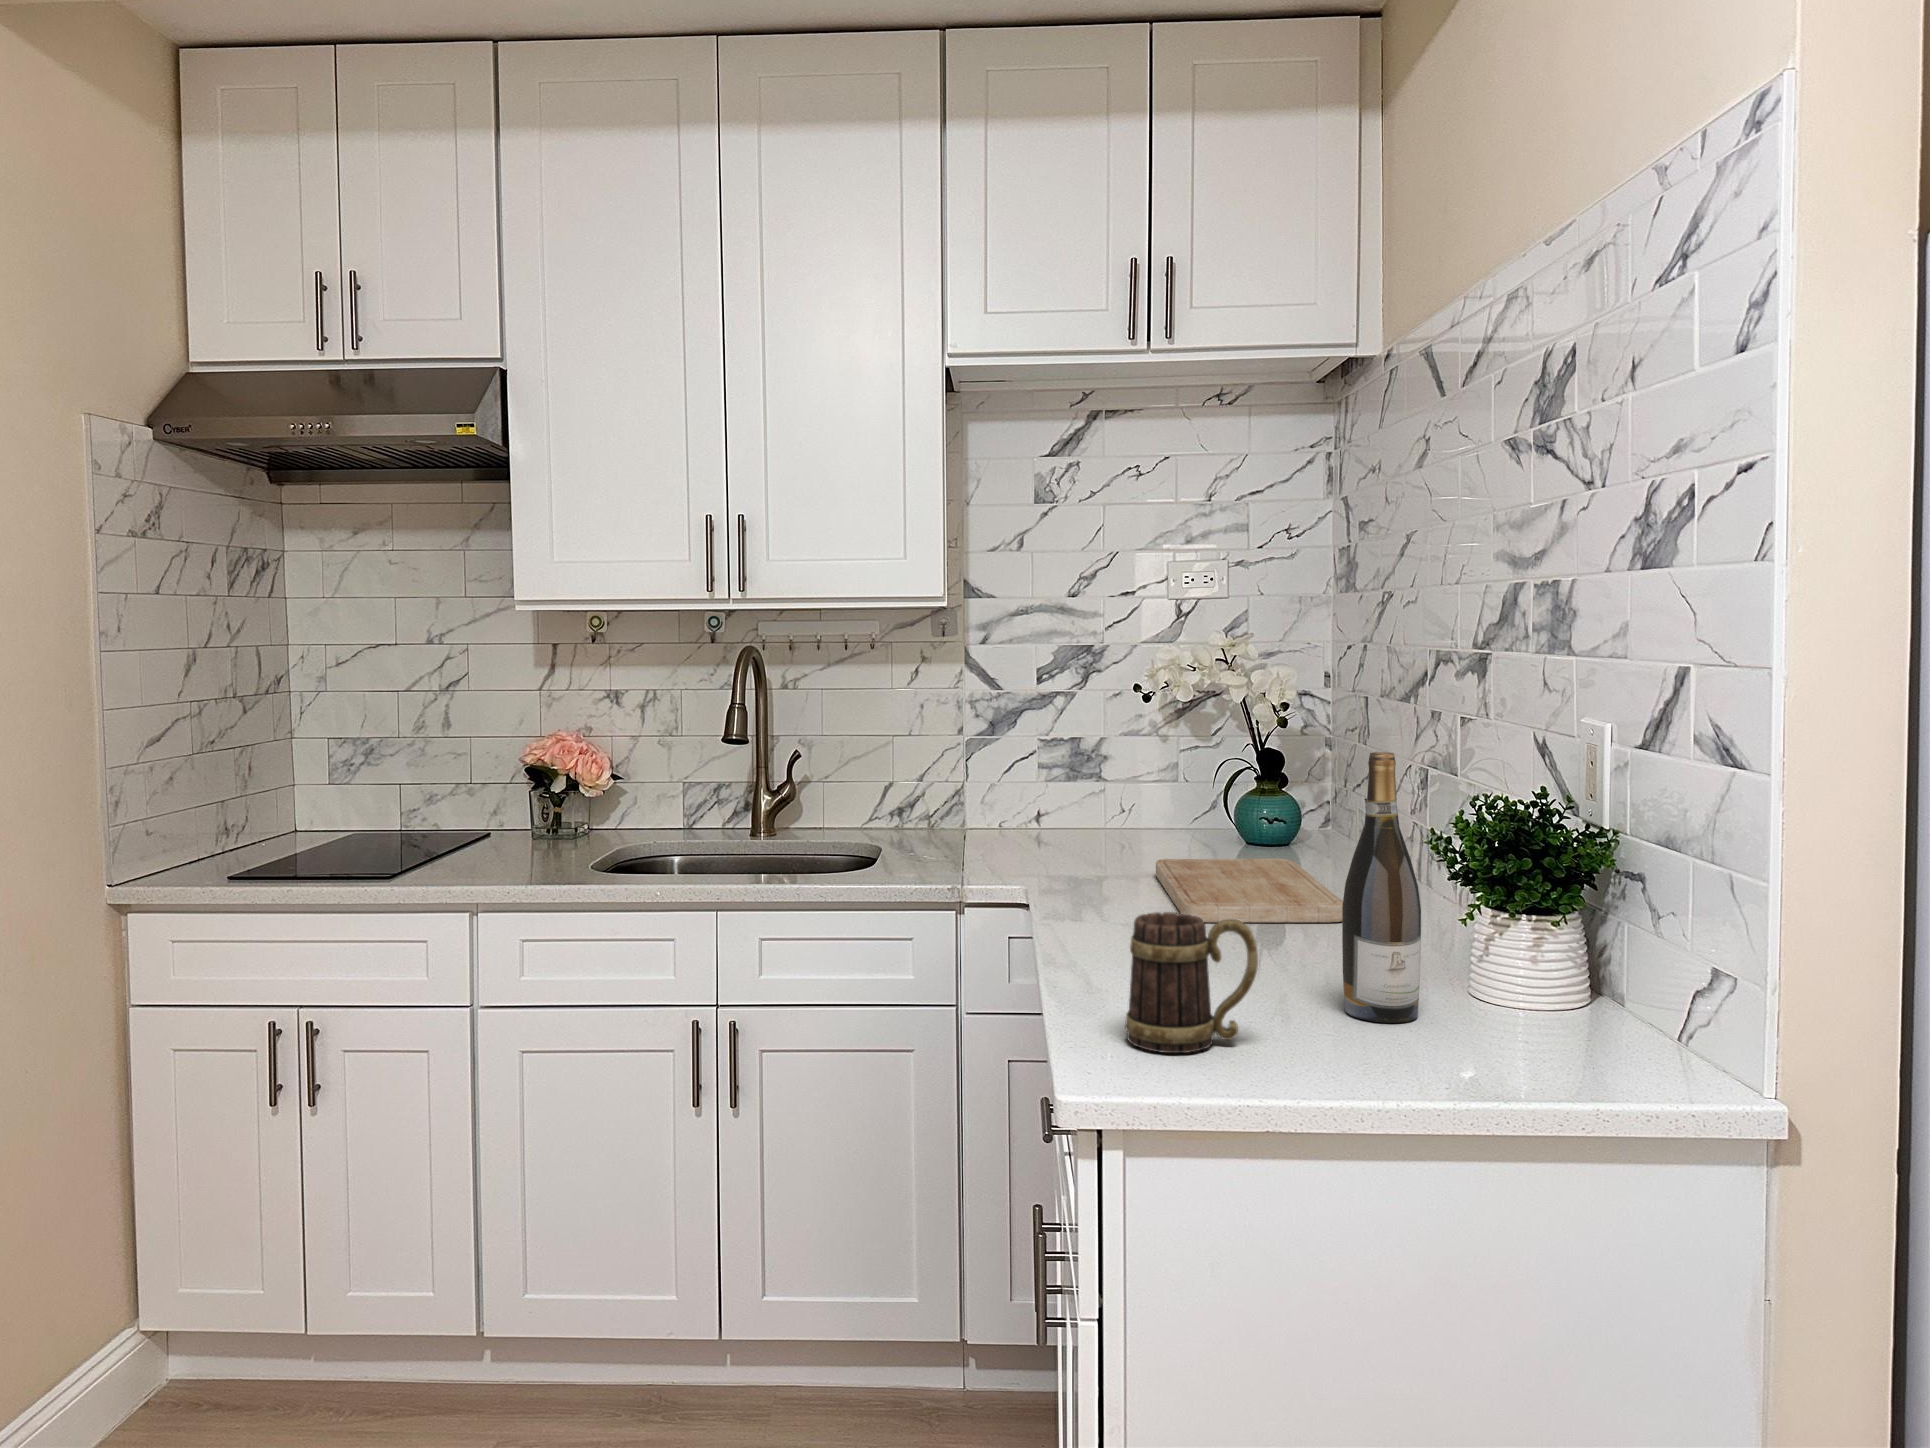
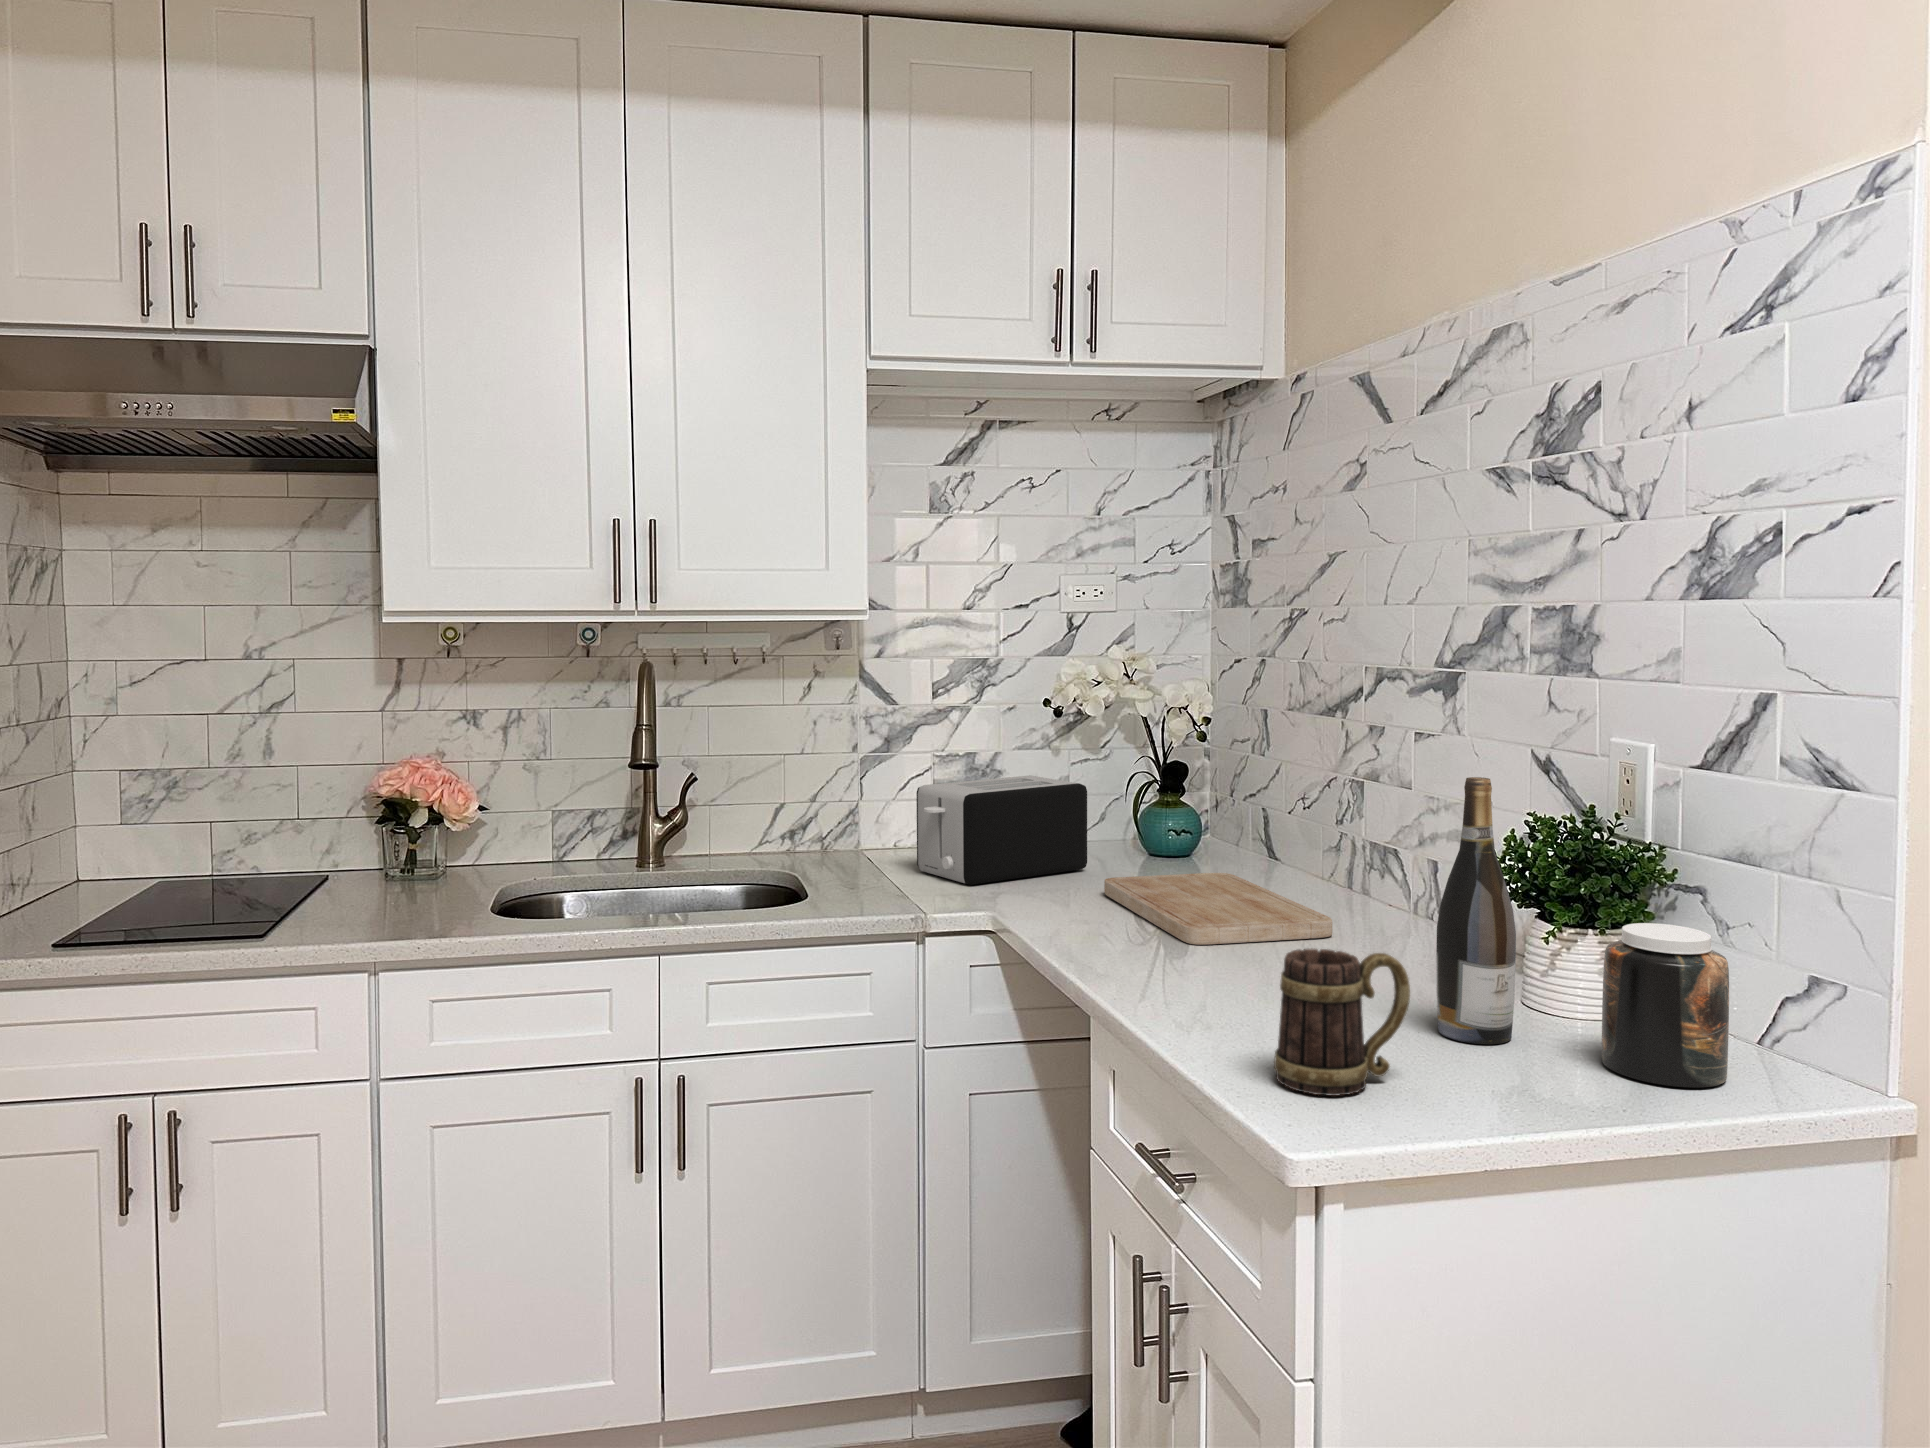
toaster: none [997,760,1165,862] -> present [916,775,1087,885]
jar: none [1482,905,1606,1074] -> present [1602,923,1729,1088]

